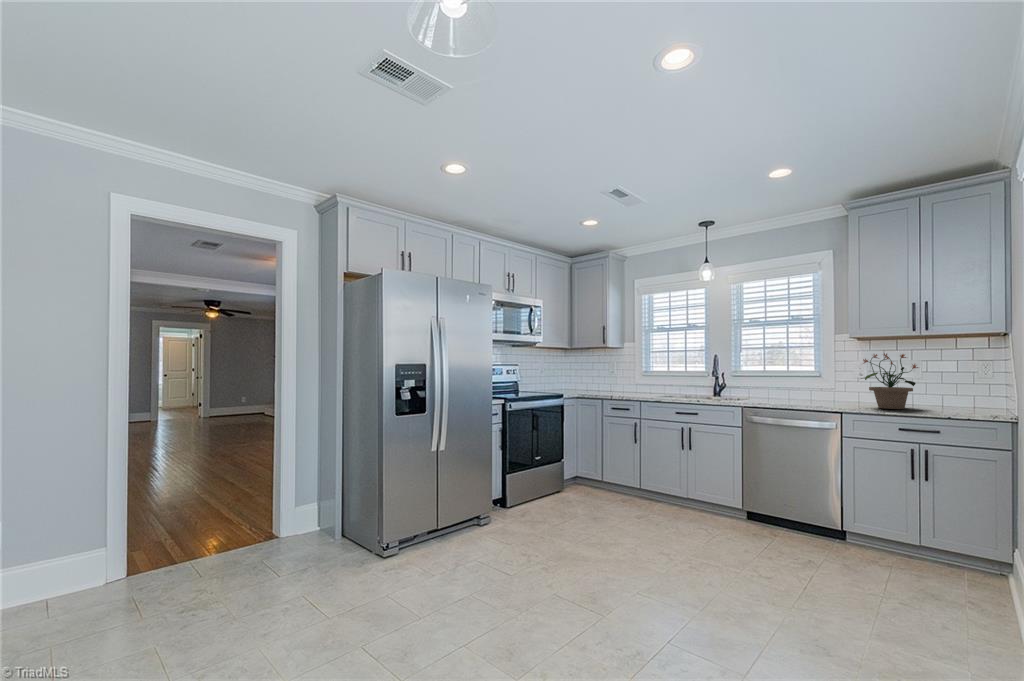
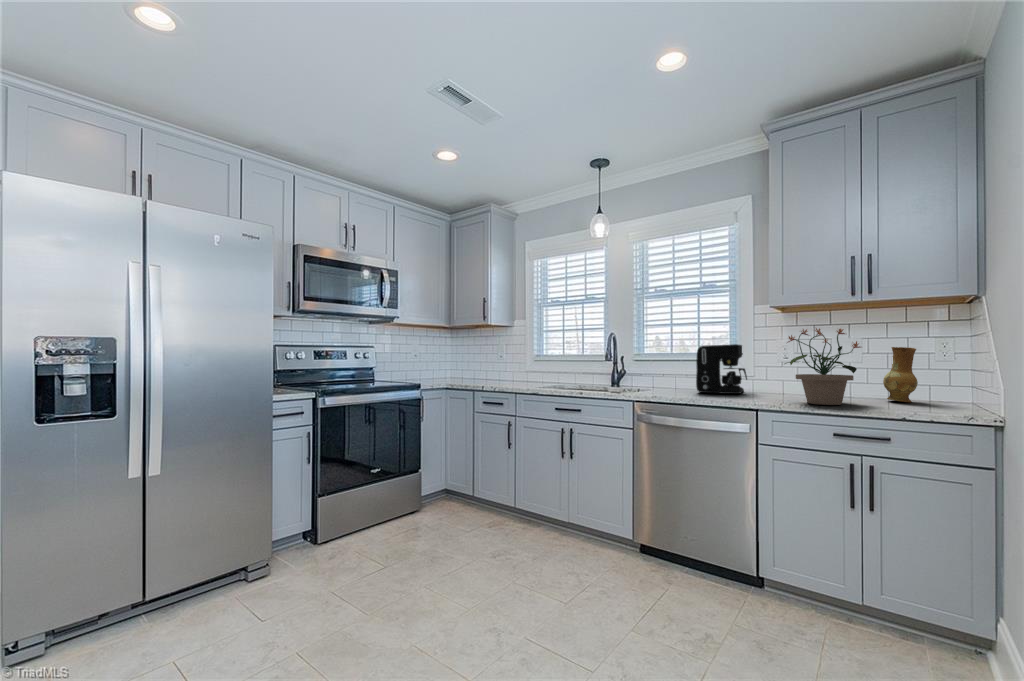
coffee maker: none [788,364,829,401] -> present [696,344,747,394]
ceramic jug: none [936,367,962,408] -> present [883,347,918,402]

